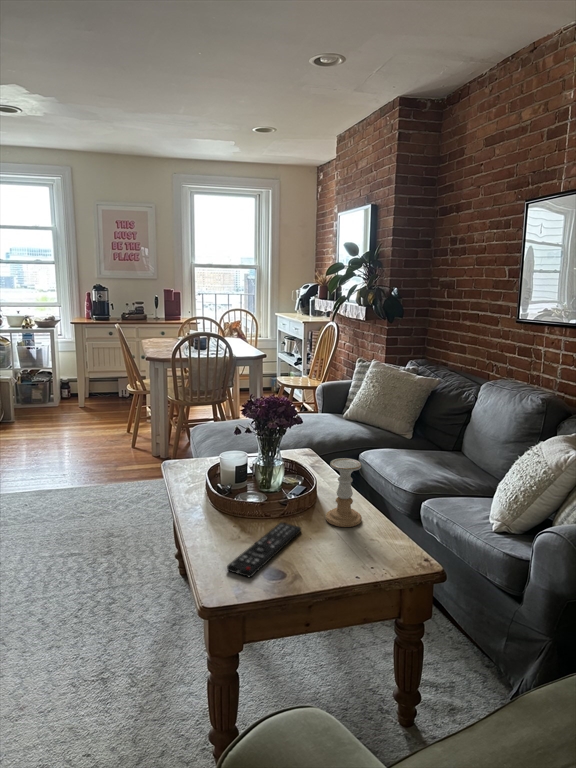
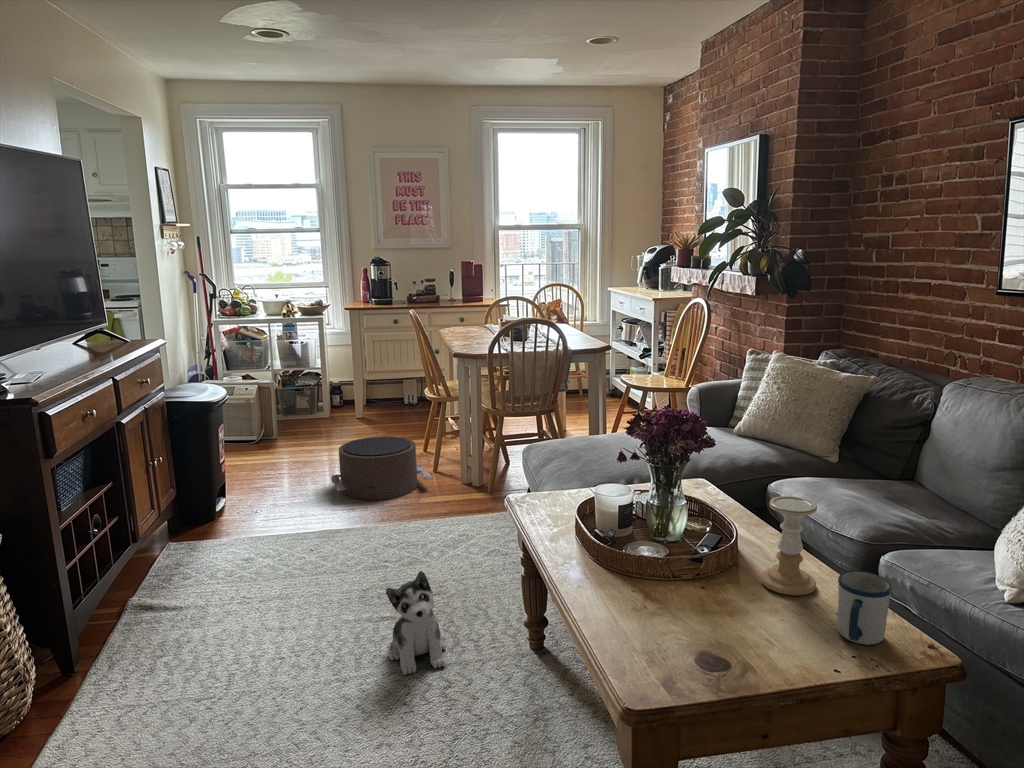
pouf: none [48,421,128,469] -> present [331,436,432,500]
mug: none [366,508,399,558] -> present [838,571,892,645]
plush toy: none [67,518,116,596] -> present [386,571,446,675]
remote control: present [227,523,301,577] -> none [644,587,732,670]

